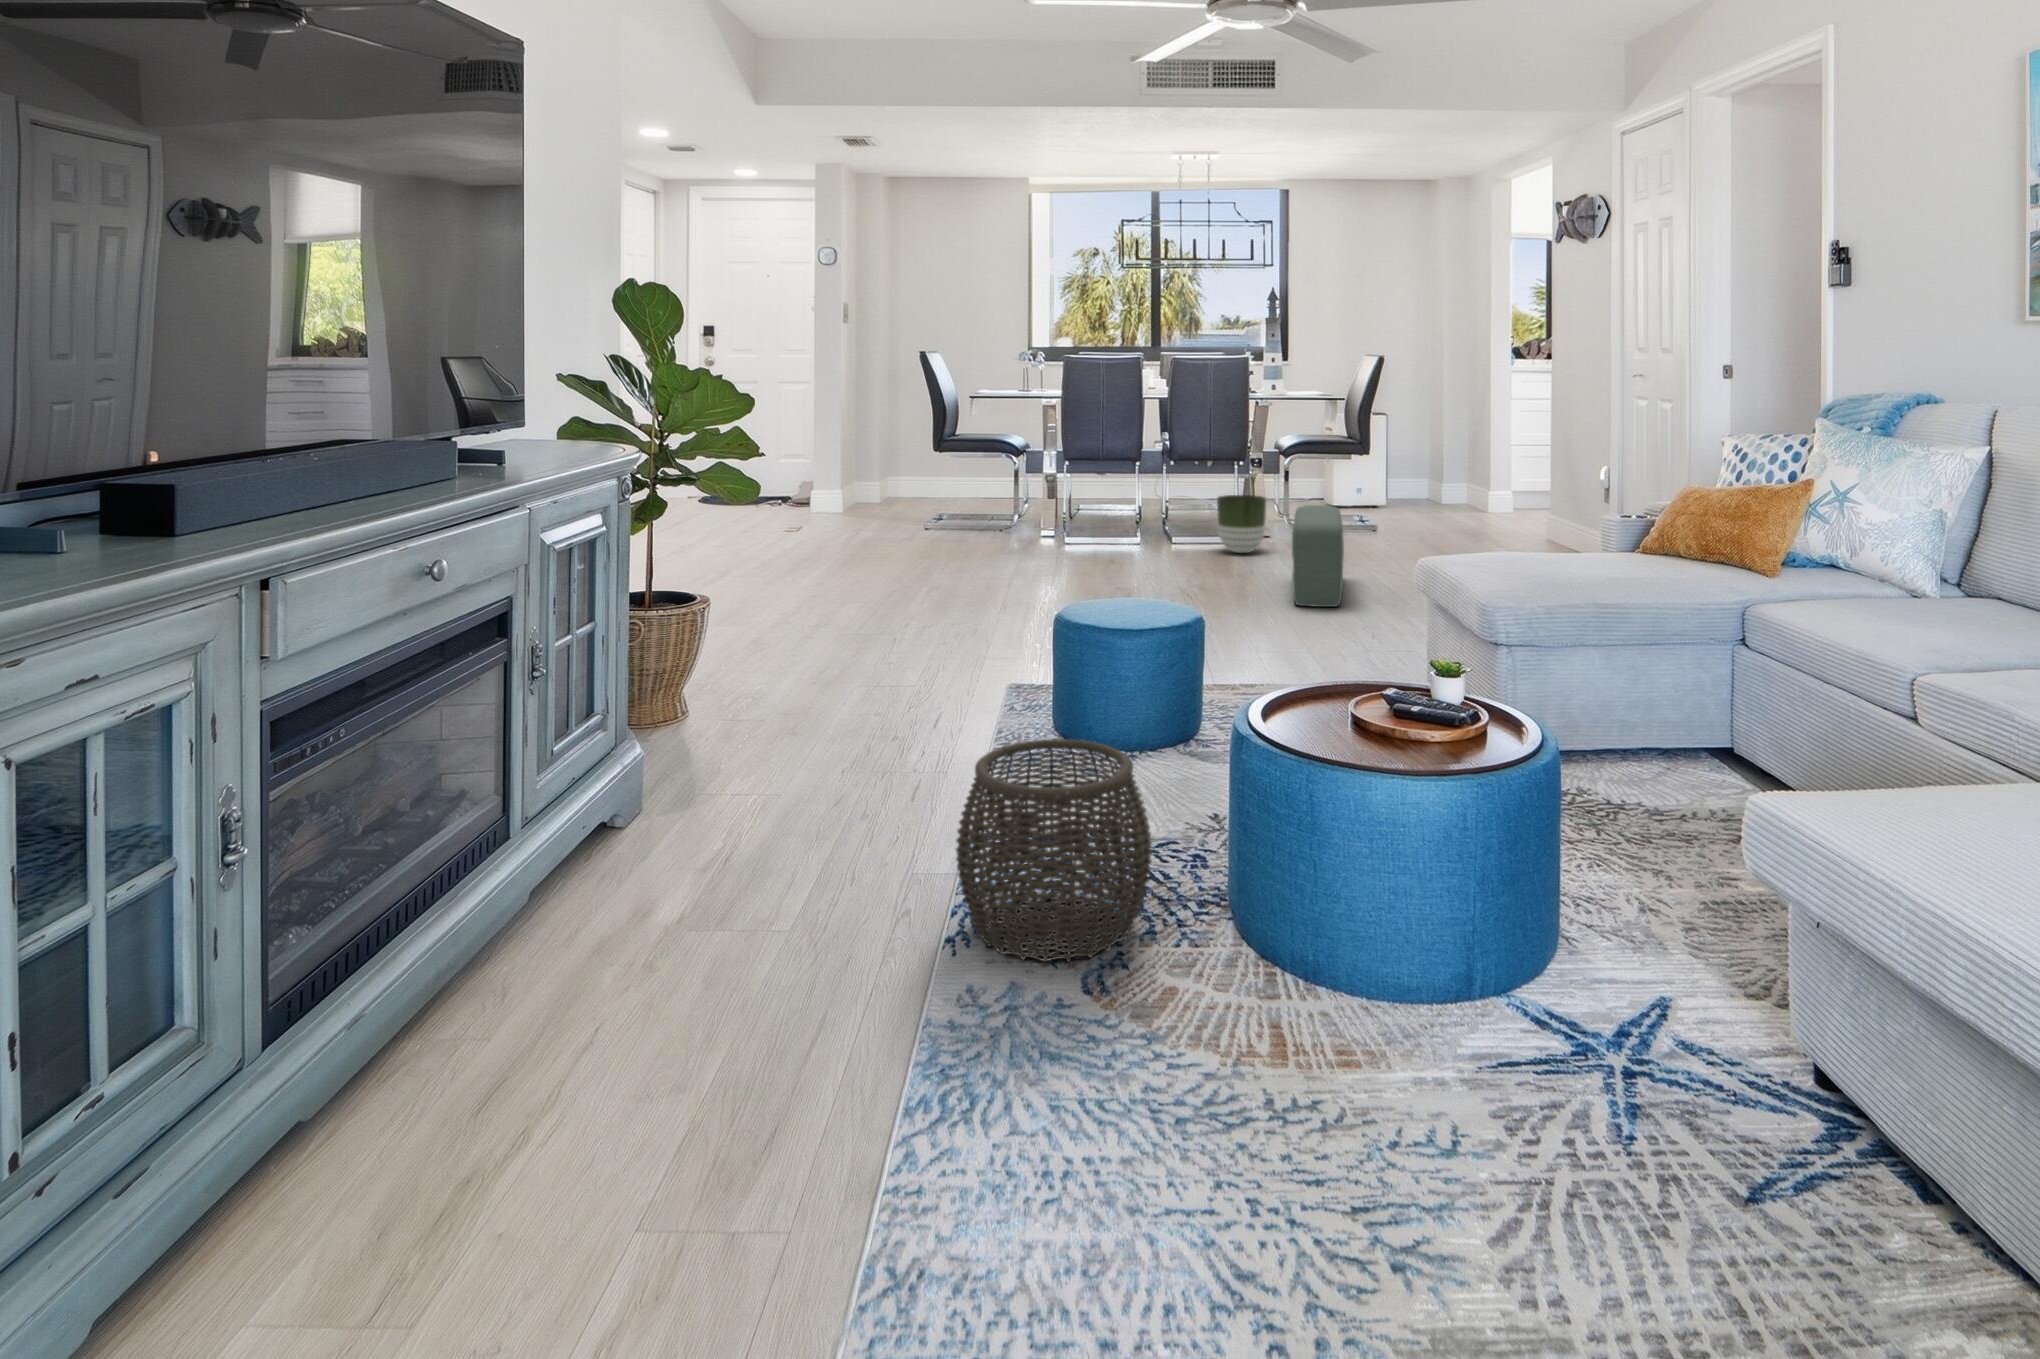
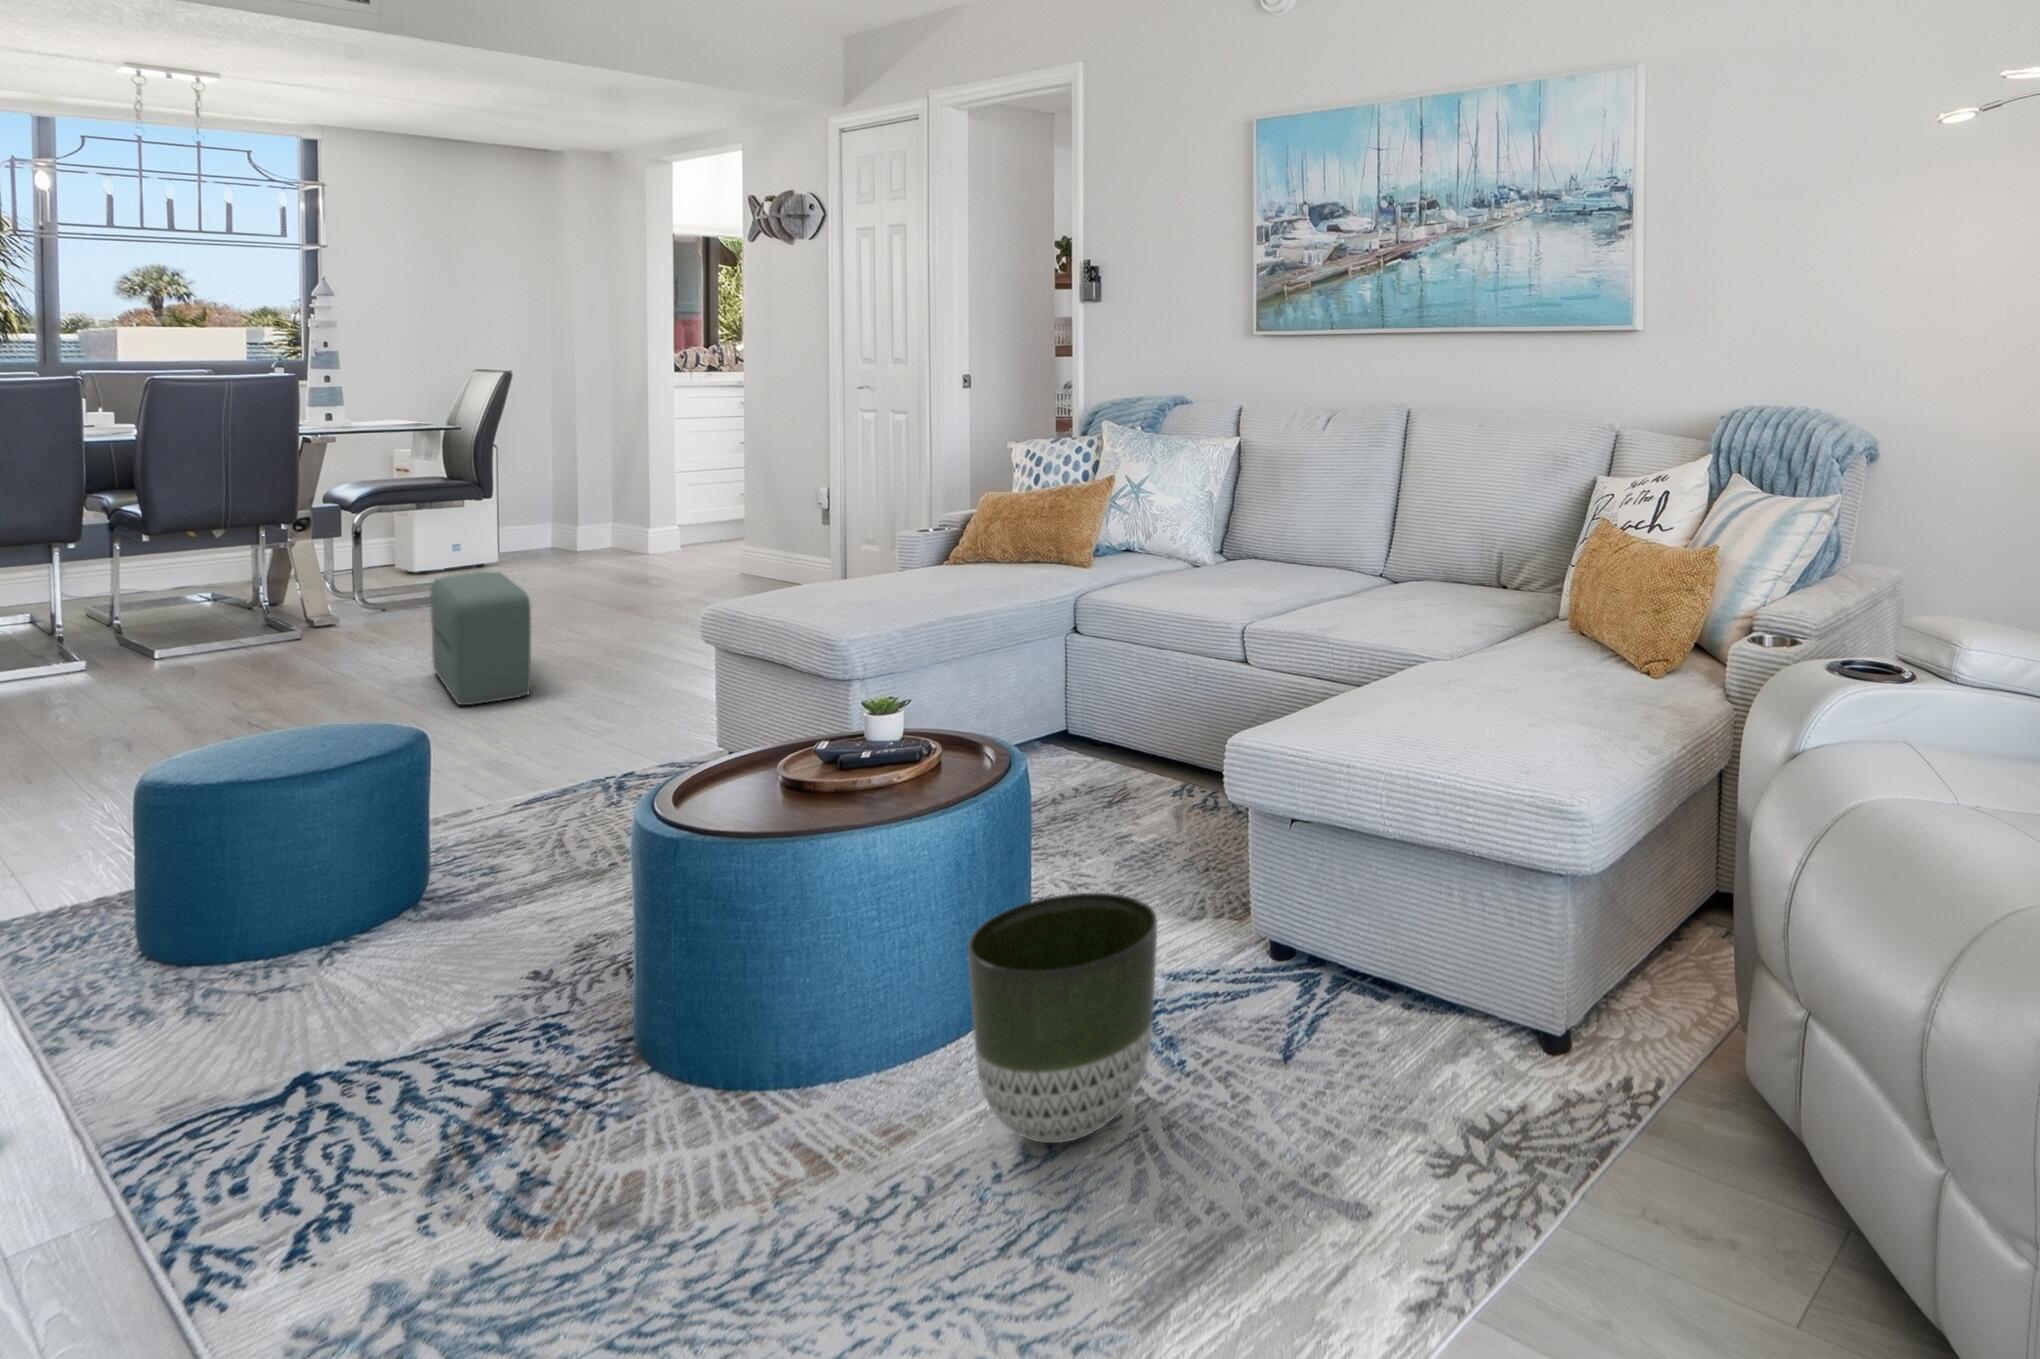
planter: present [1217,495,1267,553] -> present [968,893,1157,1143]
woven basket: present [956,739,1152,962] -> none [183,912,547,1262]

